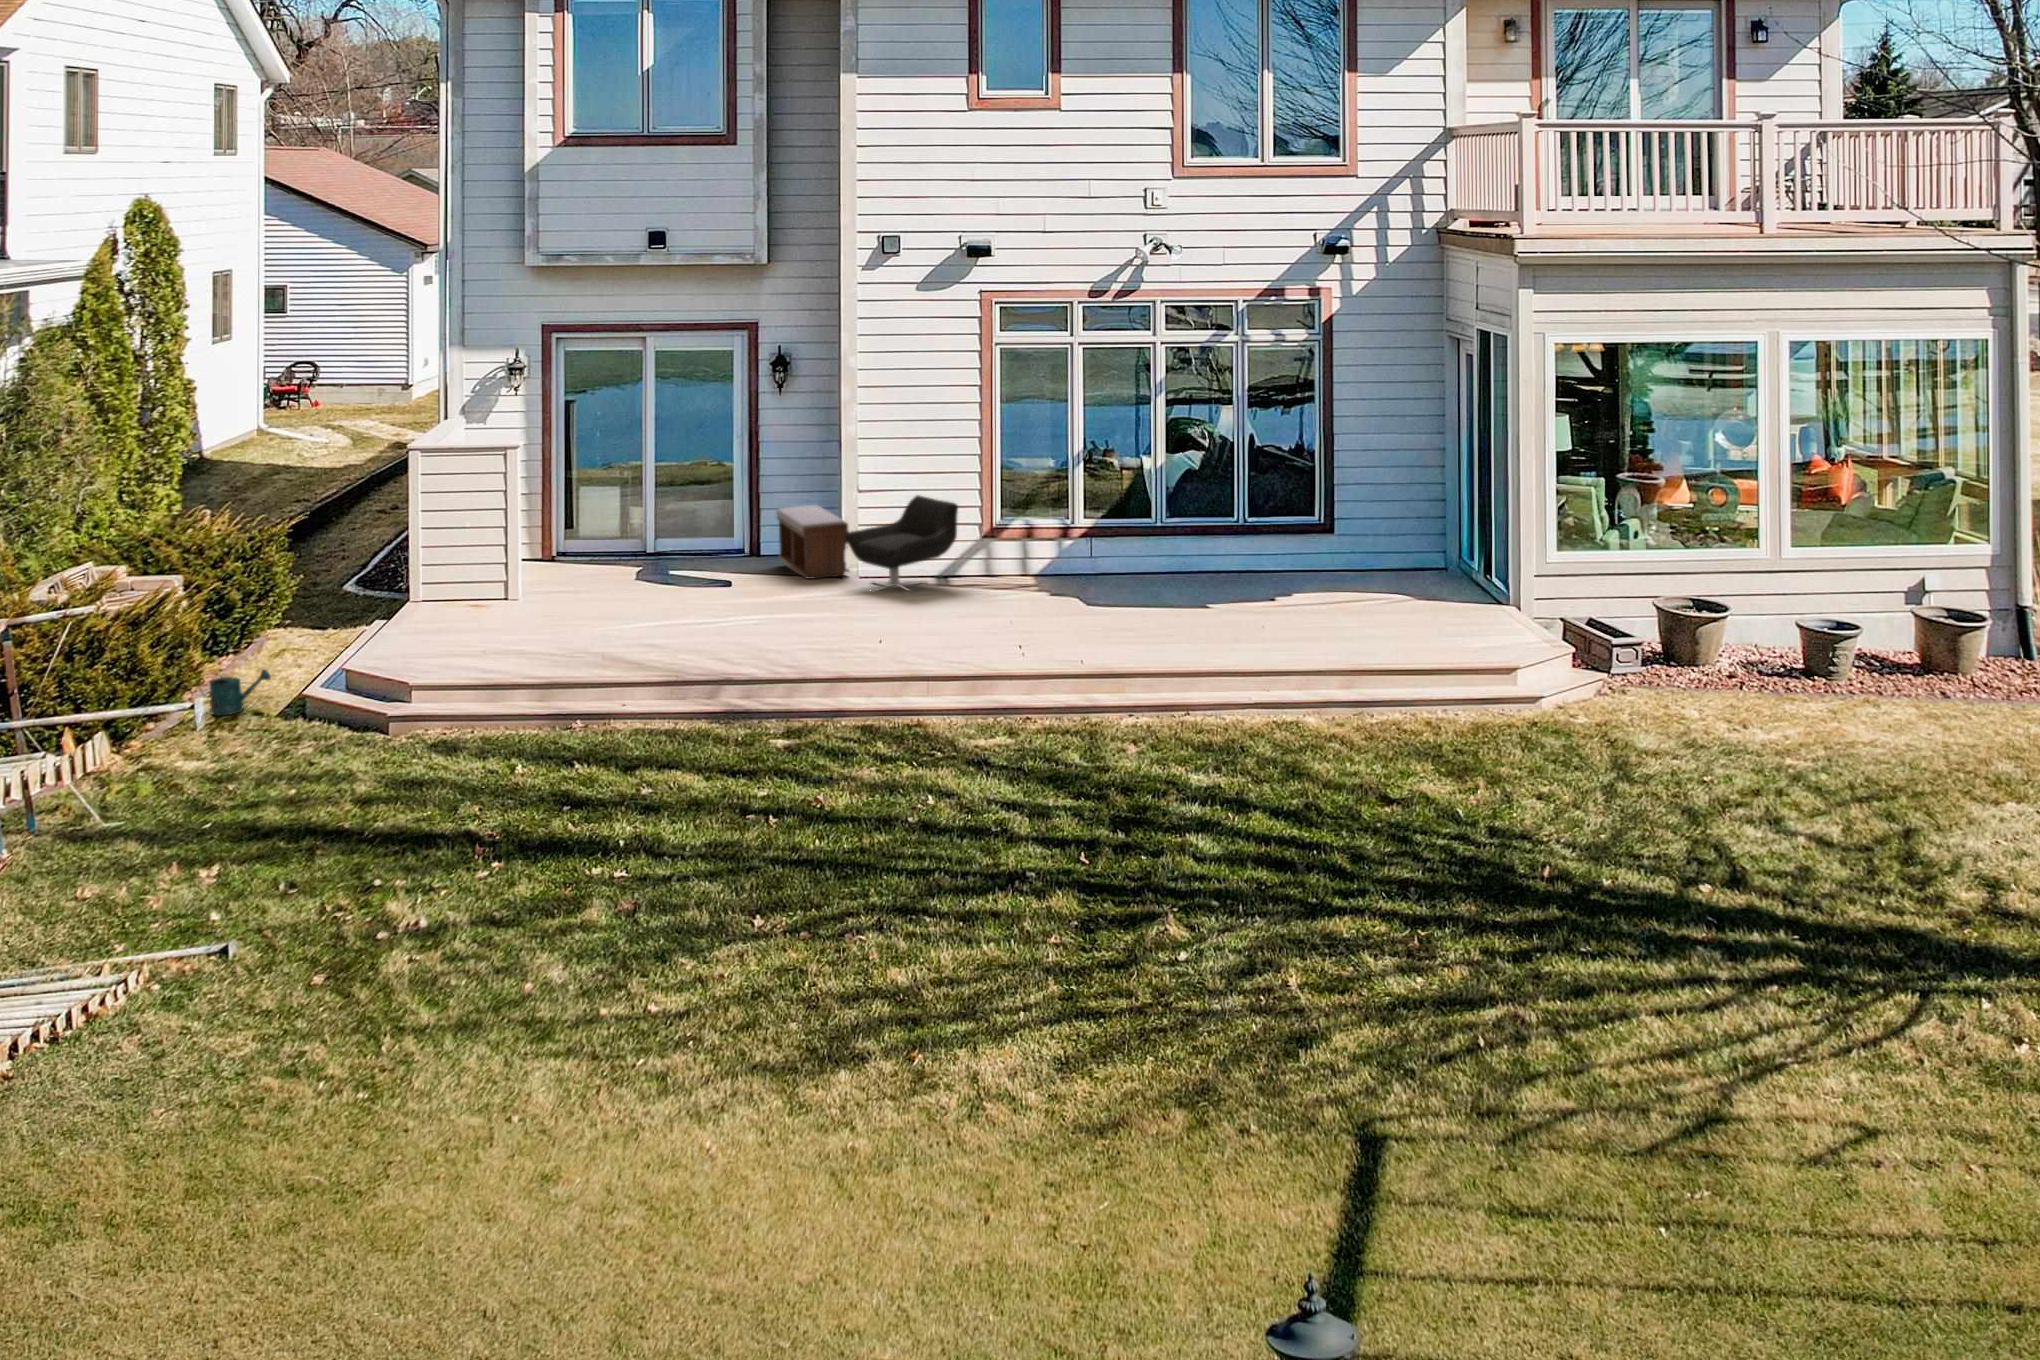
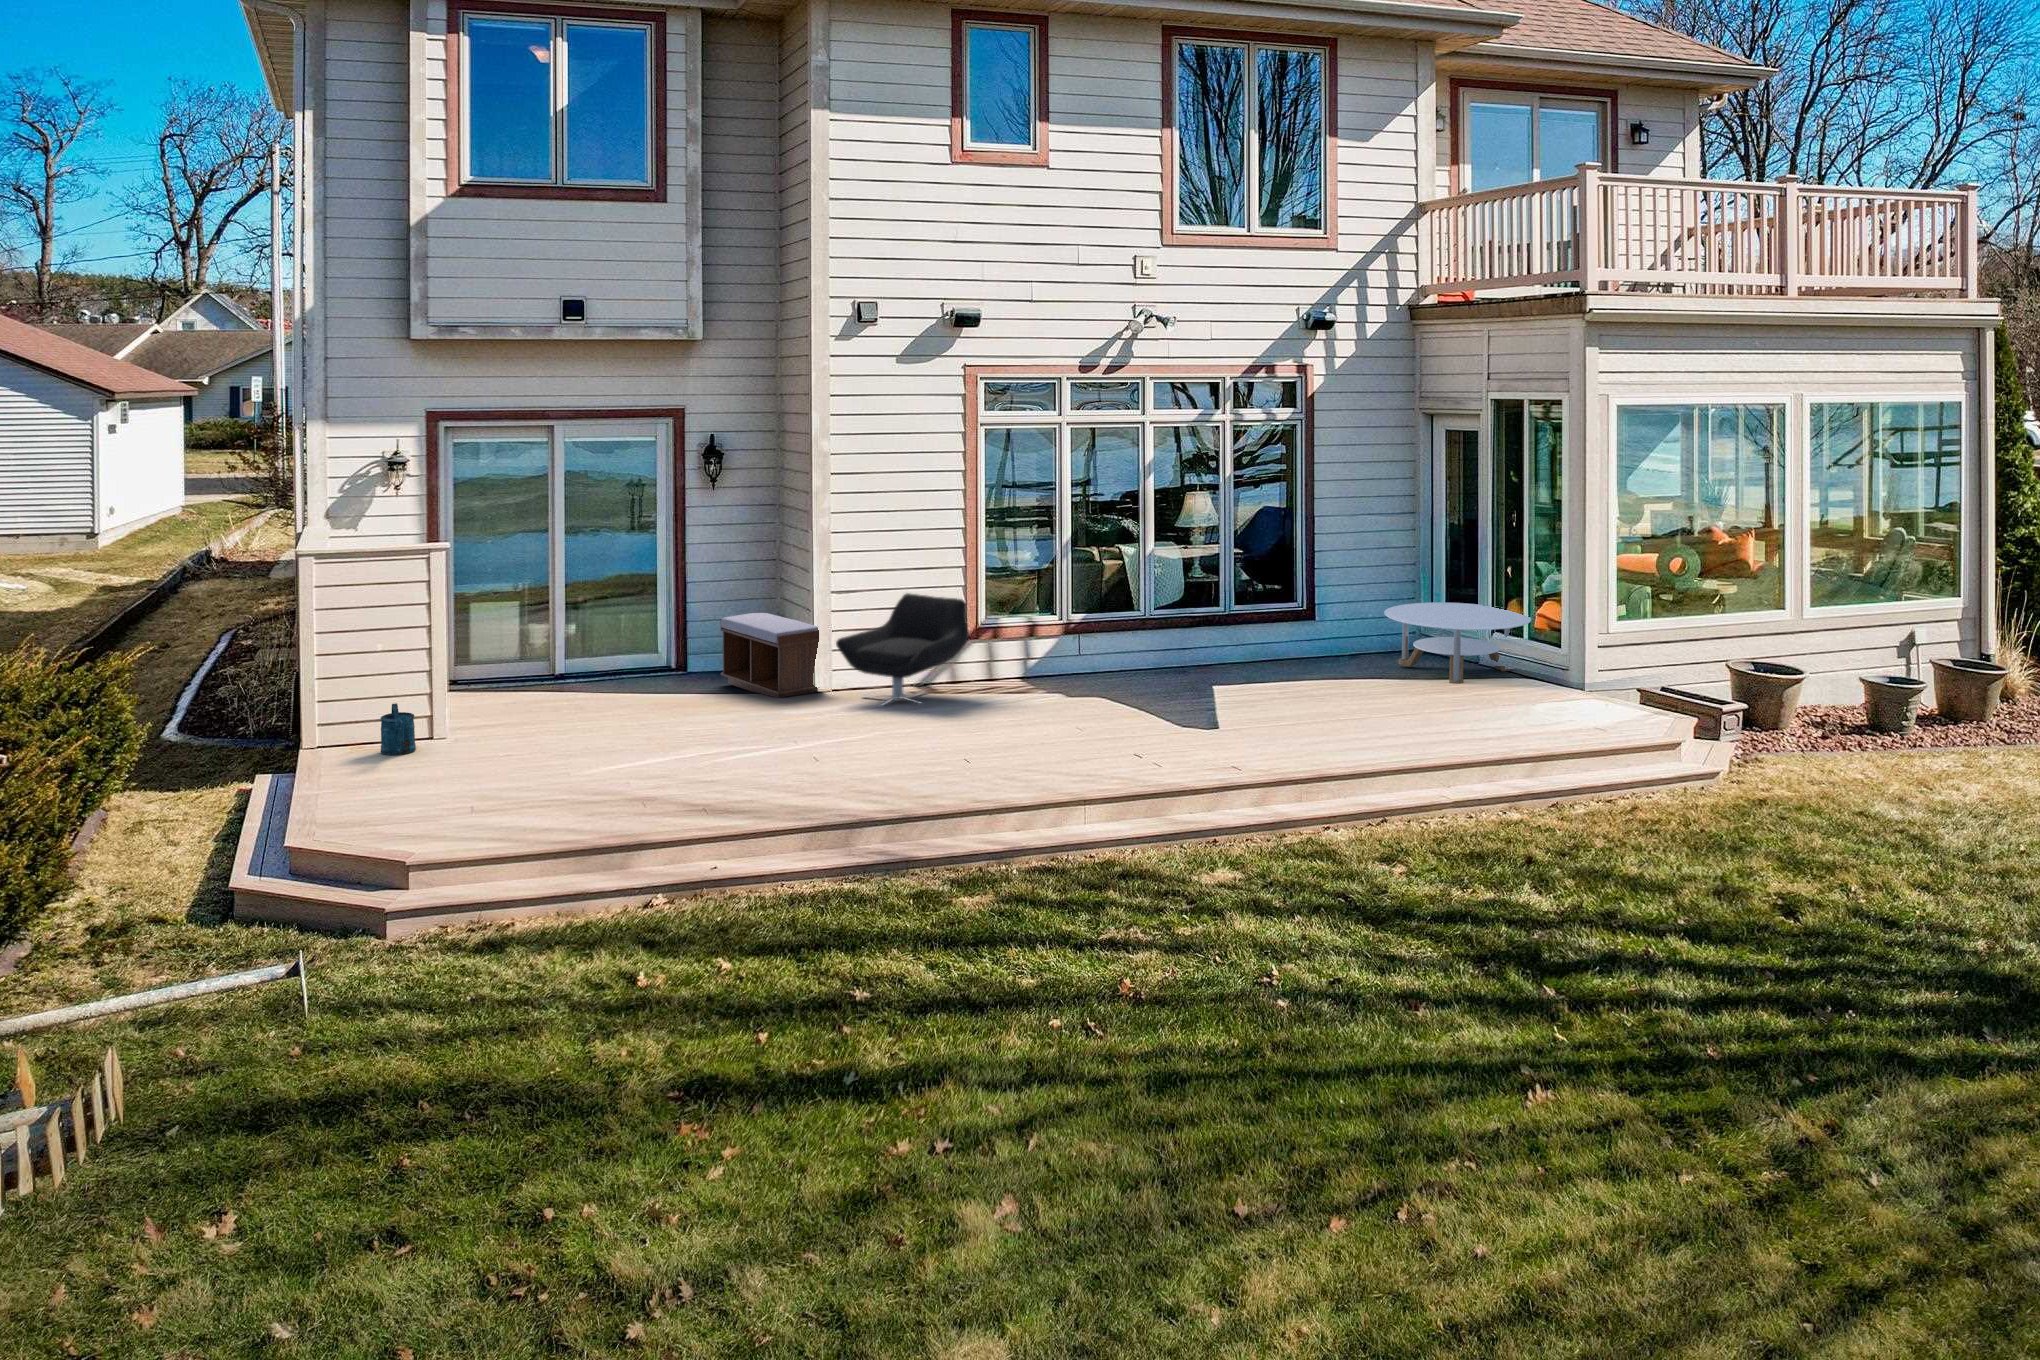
round table: none [1350,522,1487,604] -> present [1384,602,1531,684]
watering can: present [199,669,271,716] -> present [380,703,416,755]

